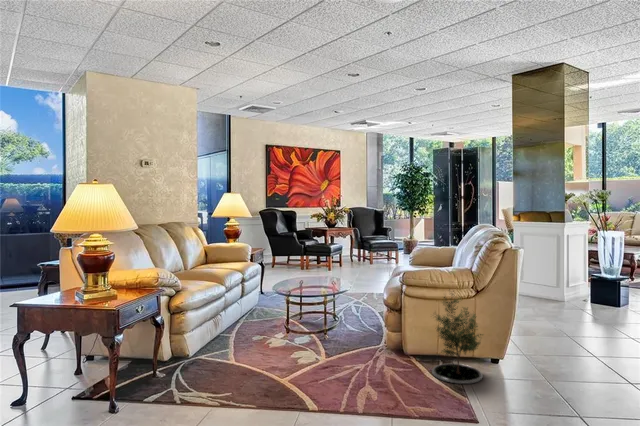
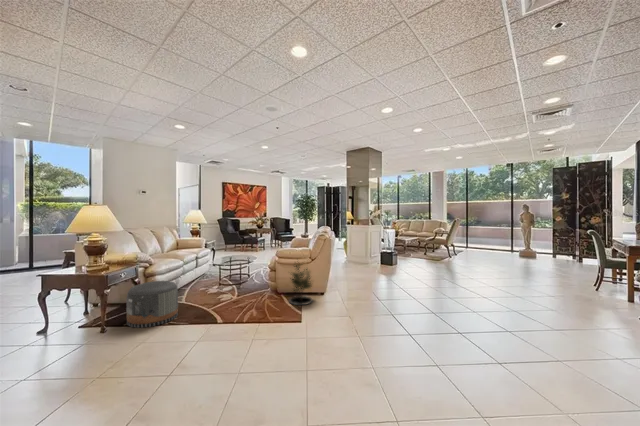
pouf: none [147,322,231,409] -> present [127,281,178,328]

